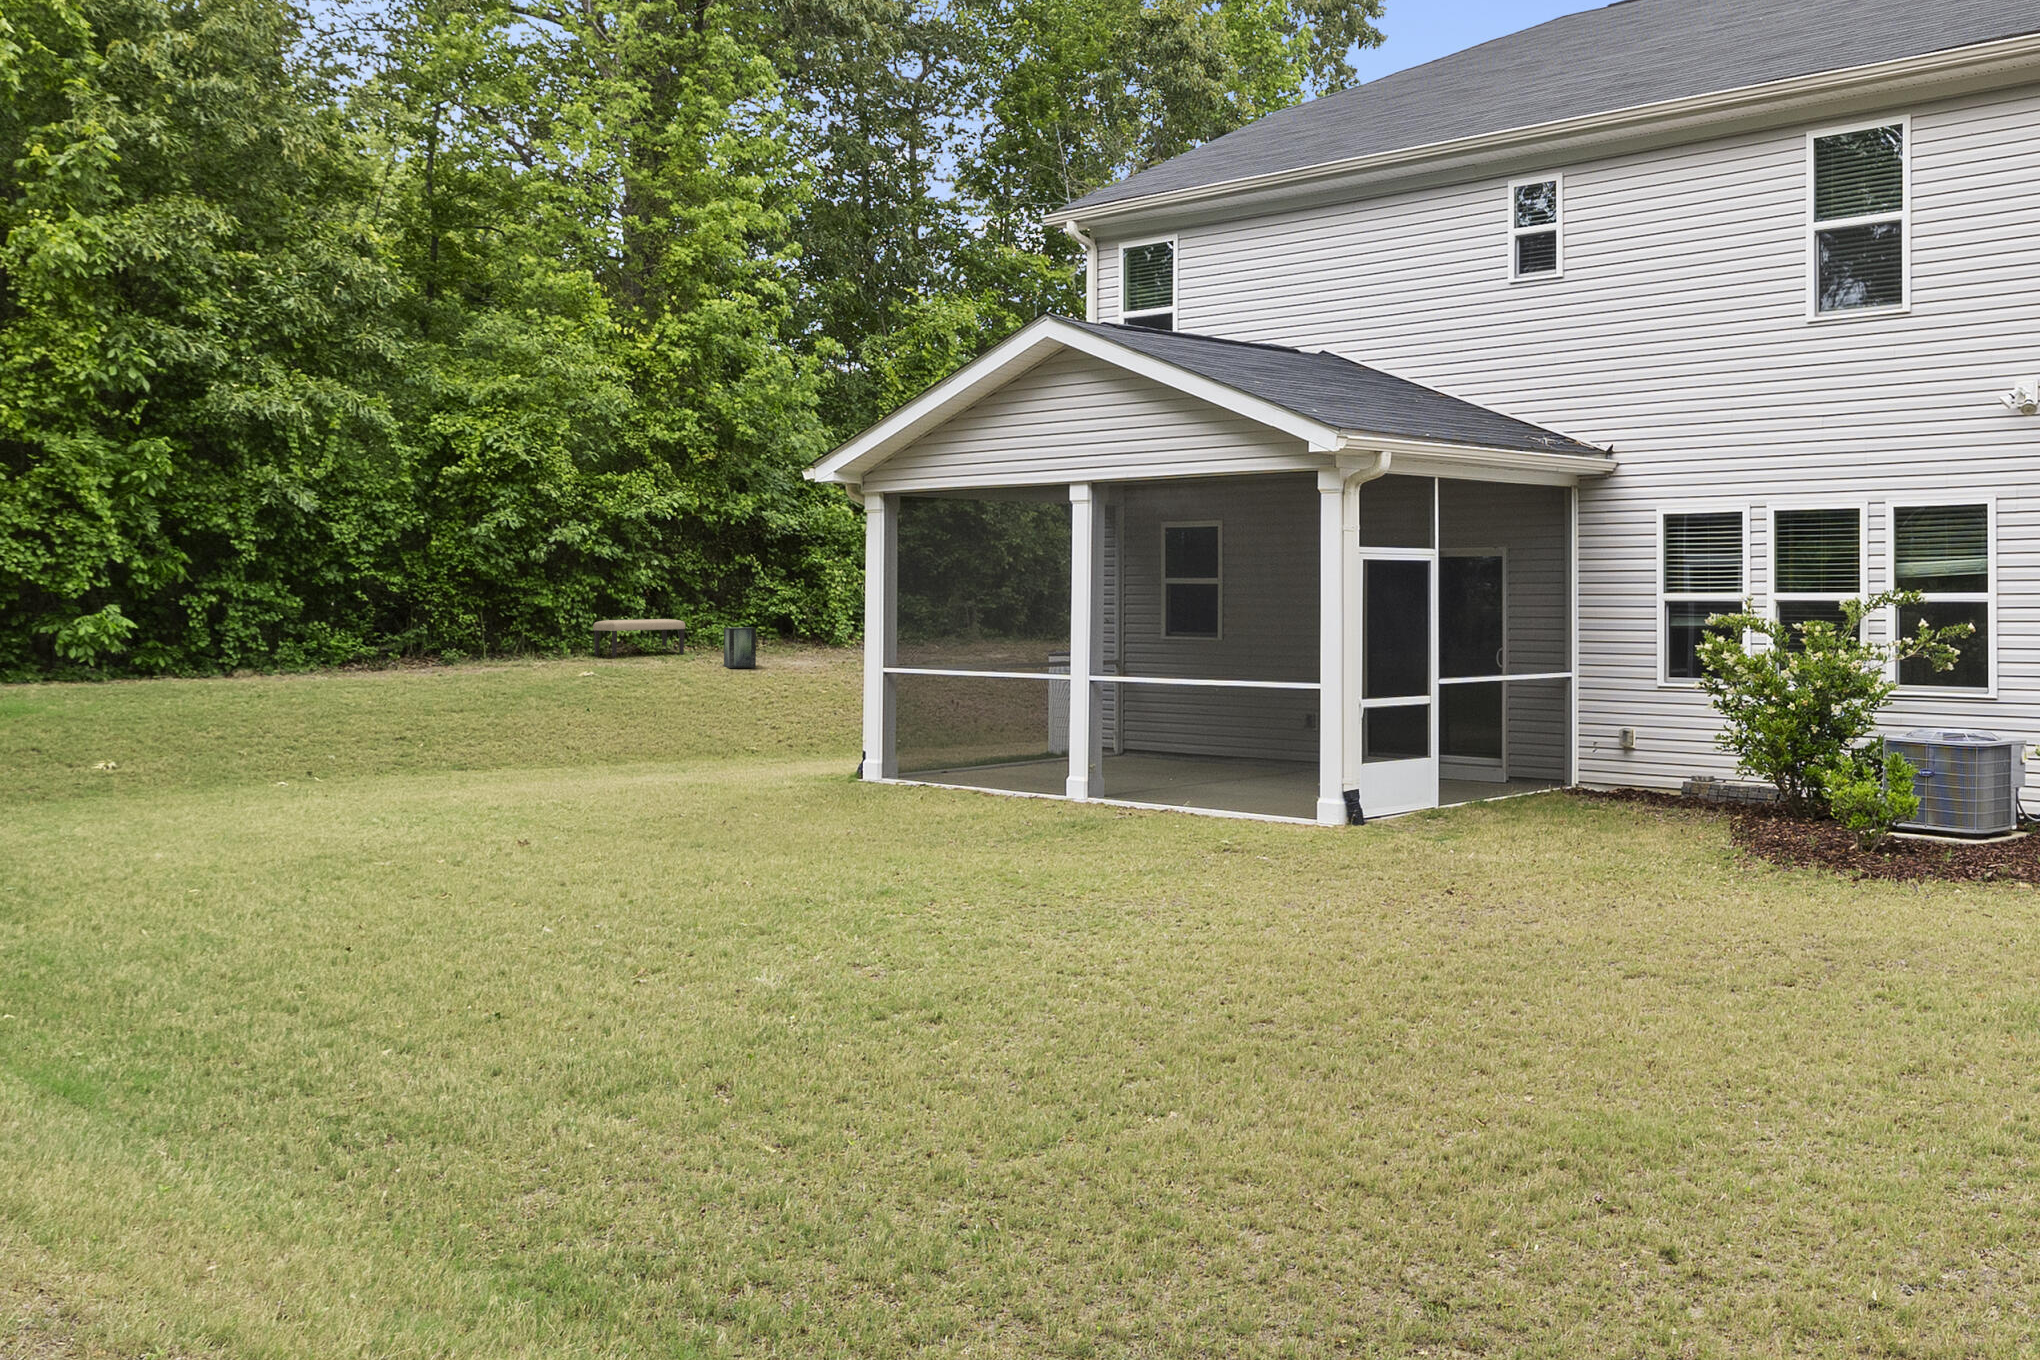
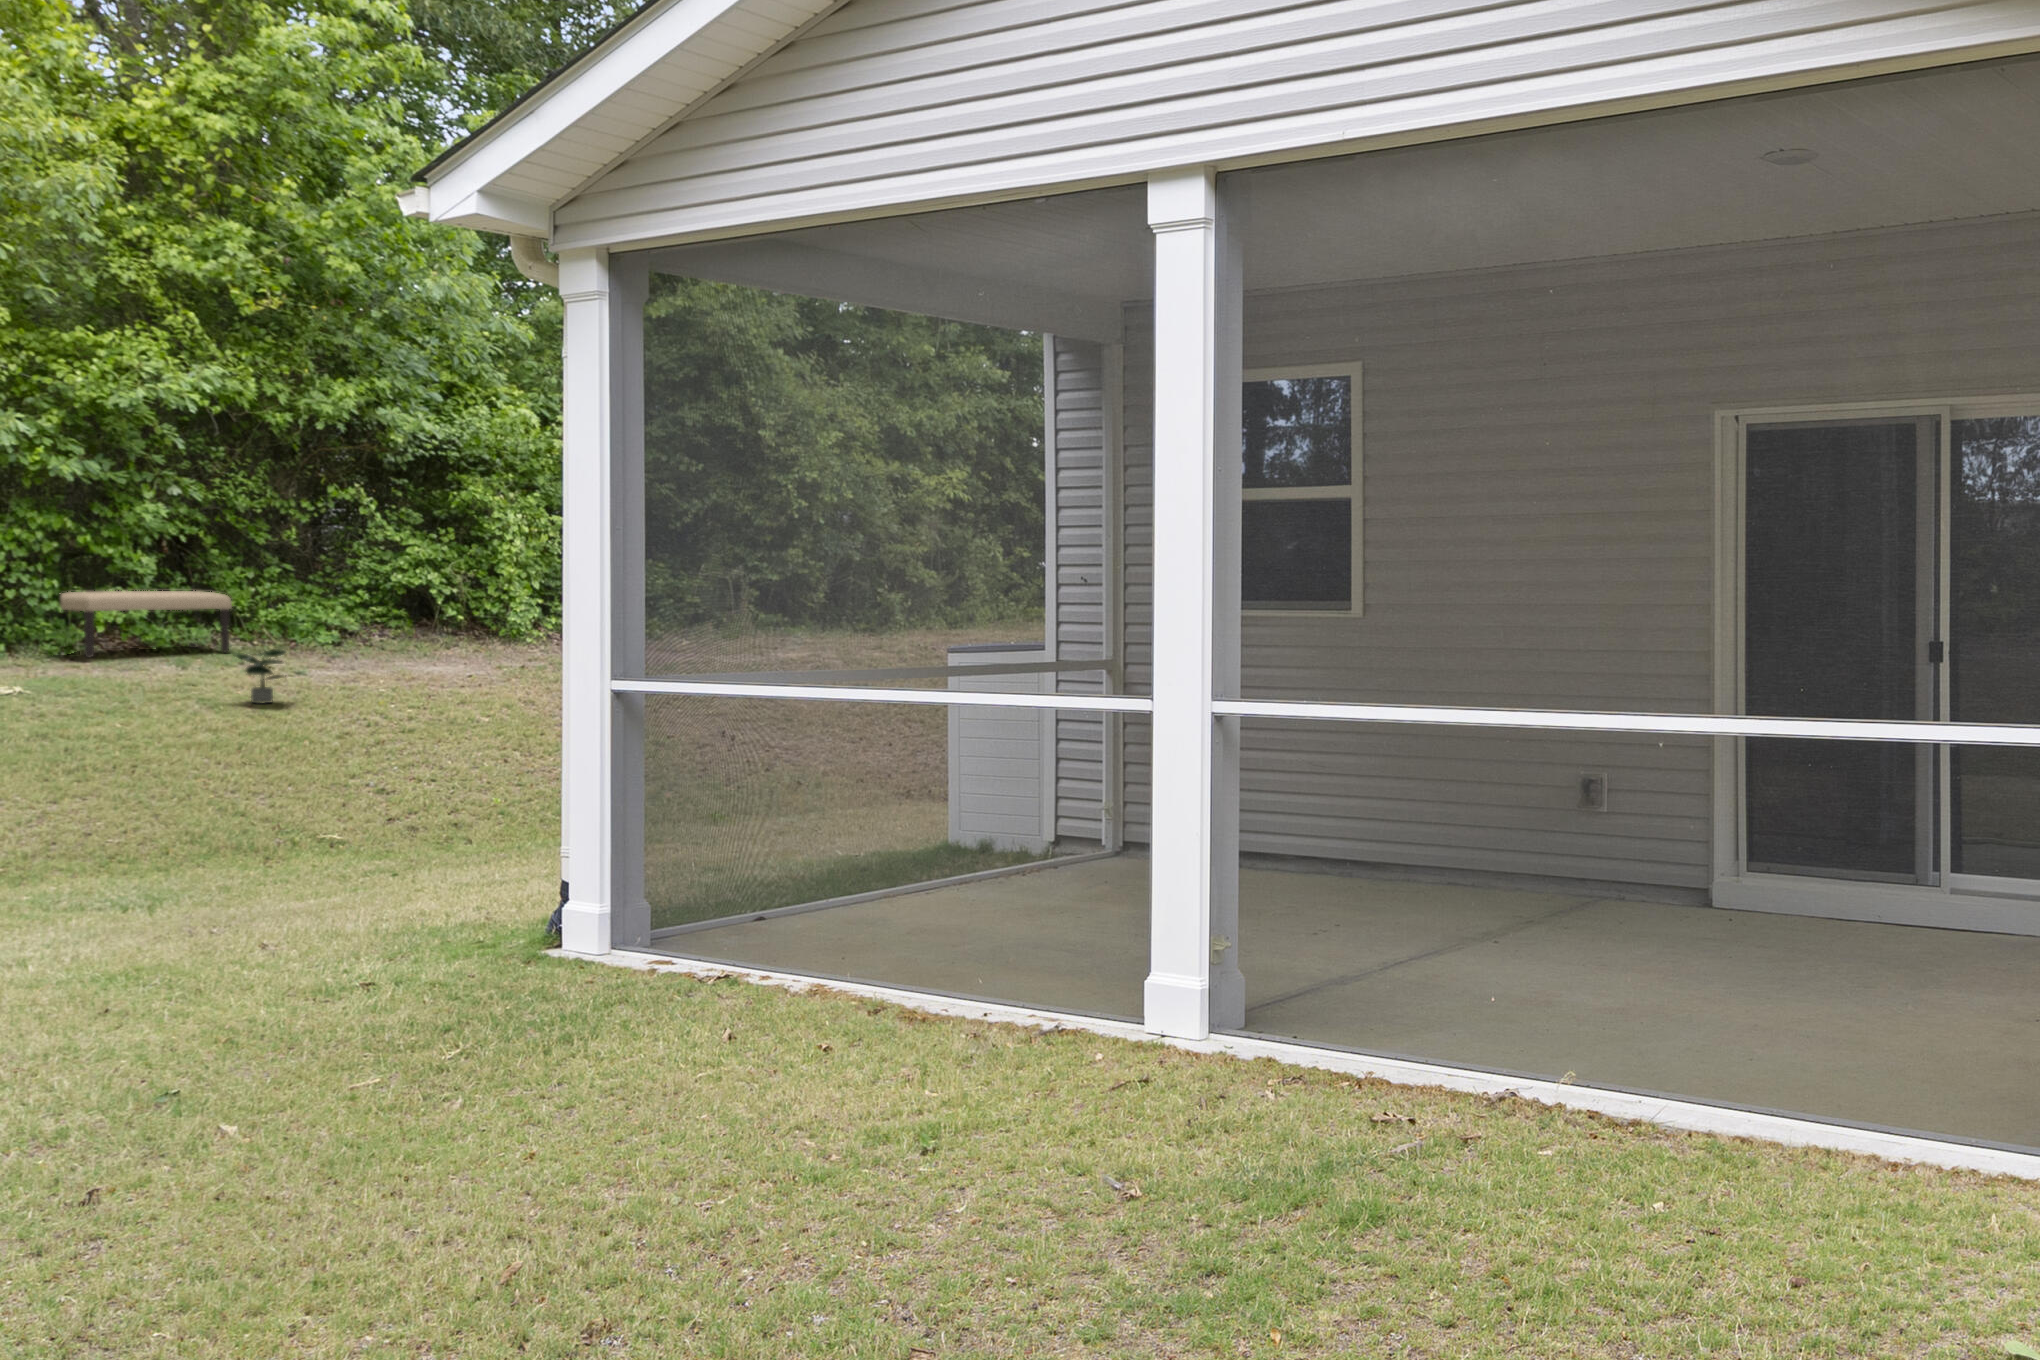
storage box: present [724,627,756,668] -> none [302,608,362,680]
potted plant: none [691,650,719,680] -> present [234,649,286,704]

